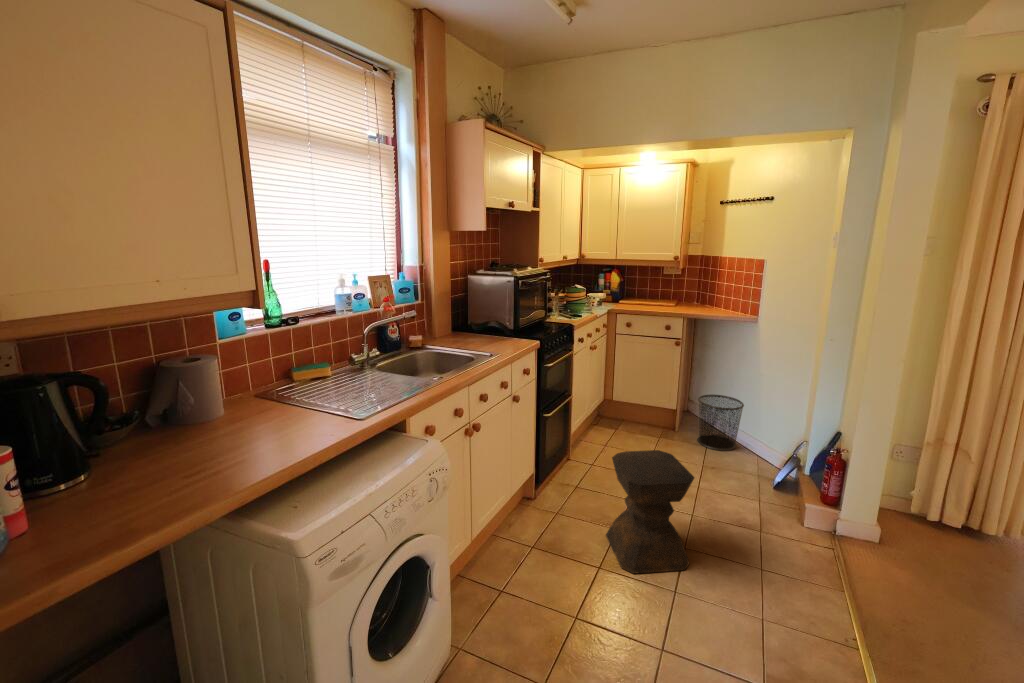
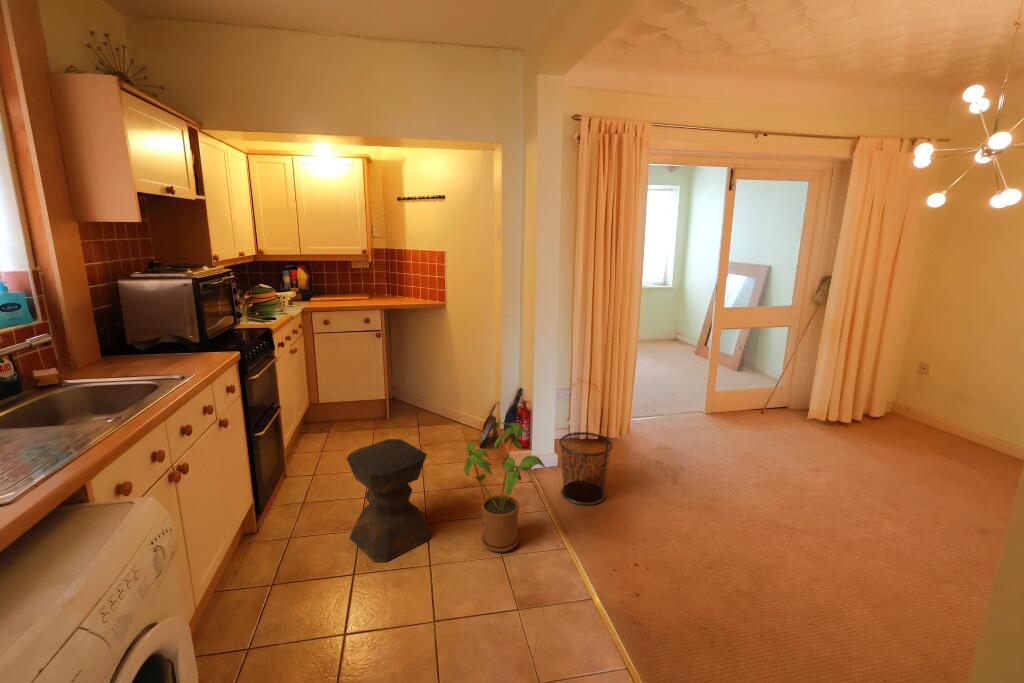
waste bin: present [697,395,744,451] -> present [559,432,613,505]
house plant: none [734,467,851,627] -> present [464,422,545,552]

